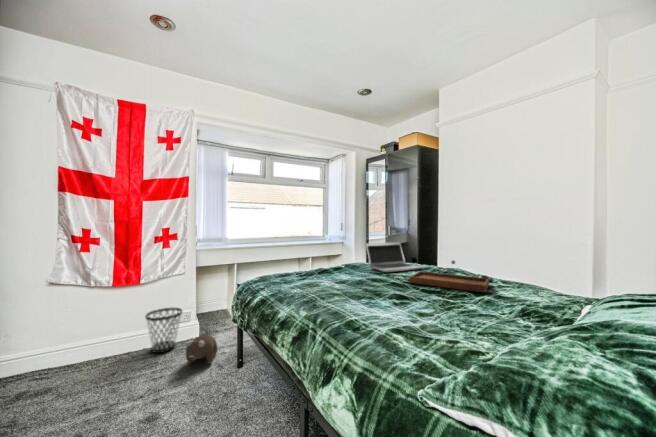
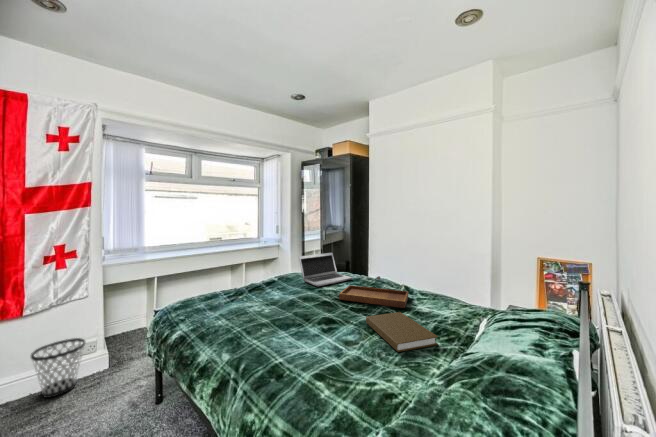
book: none [440,293,527,323] -> present [366,312,438,352]
plush toy: present [185,334,217,363] -> none [86,368,132,406]

